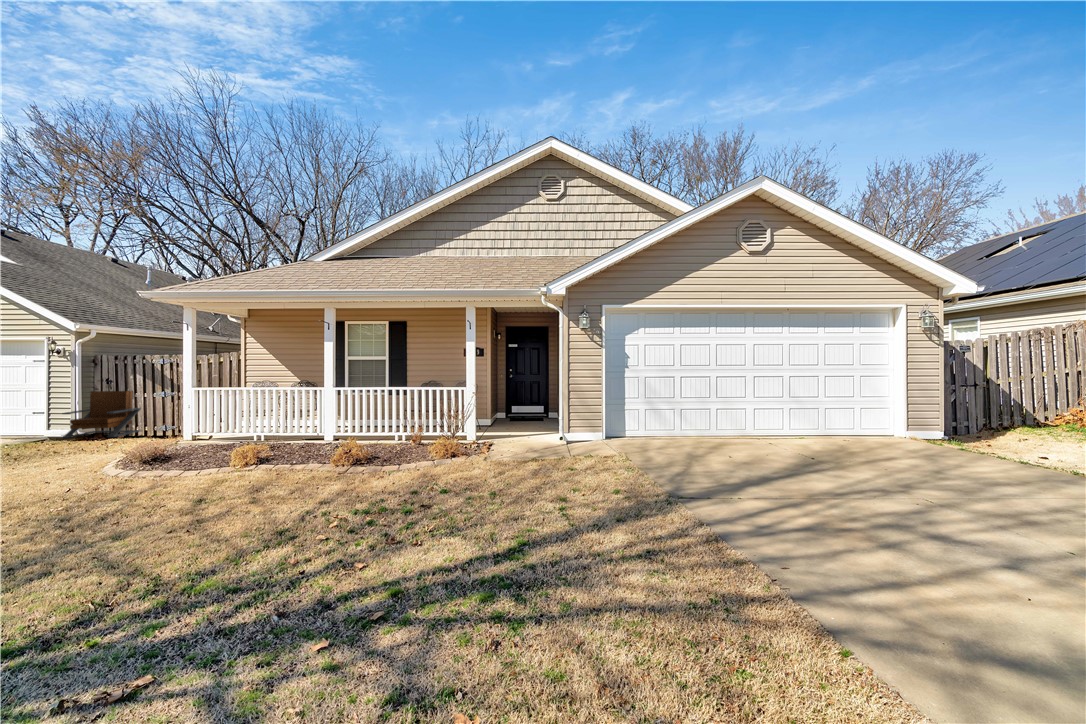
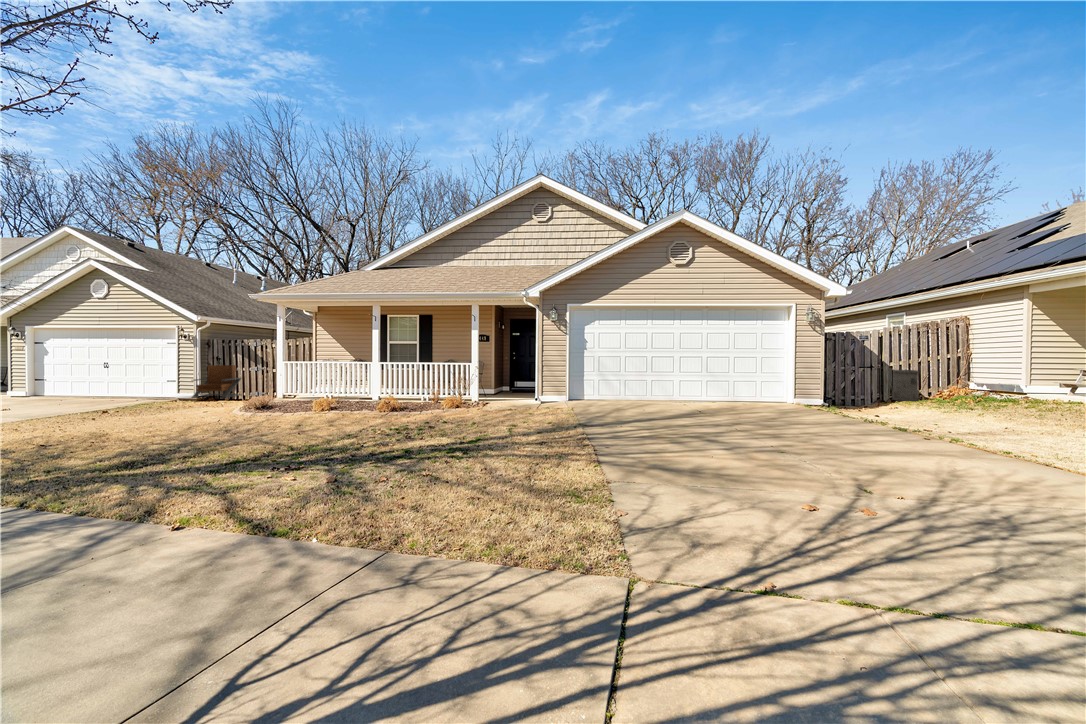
trash can: none [1012,389,1052,431] -> present [892,369,919,401]

